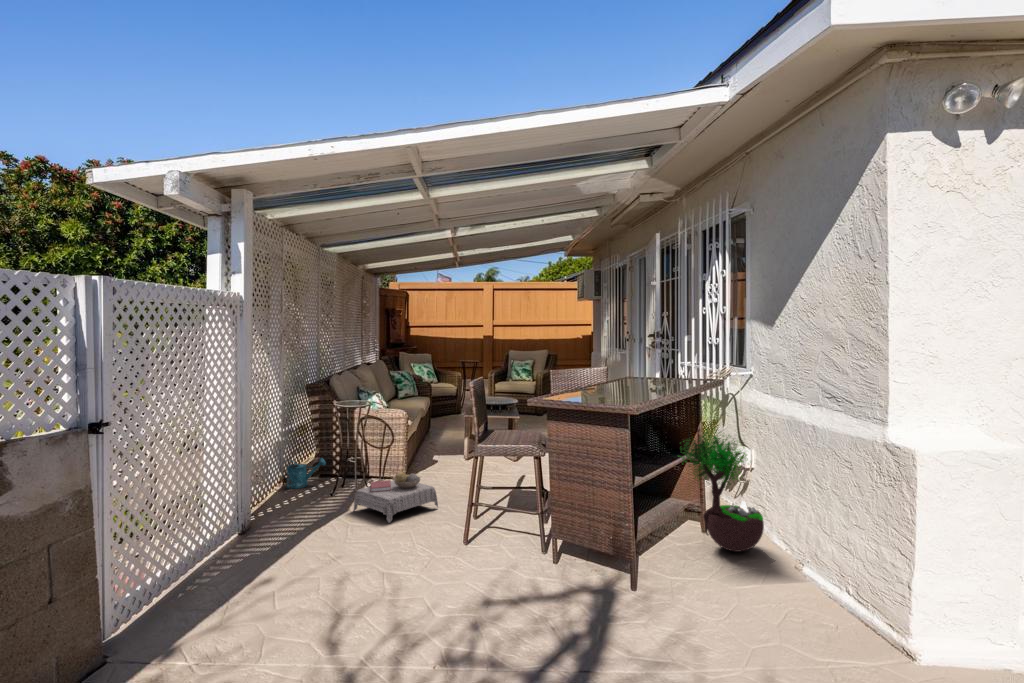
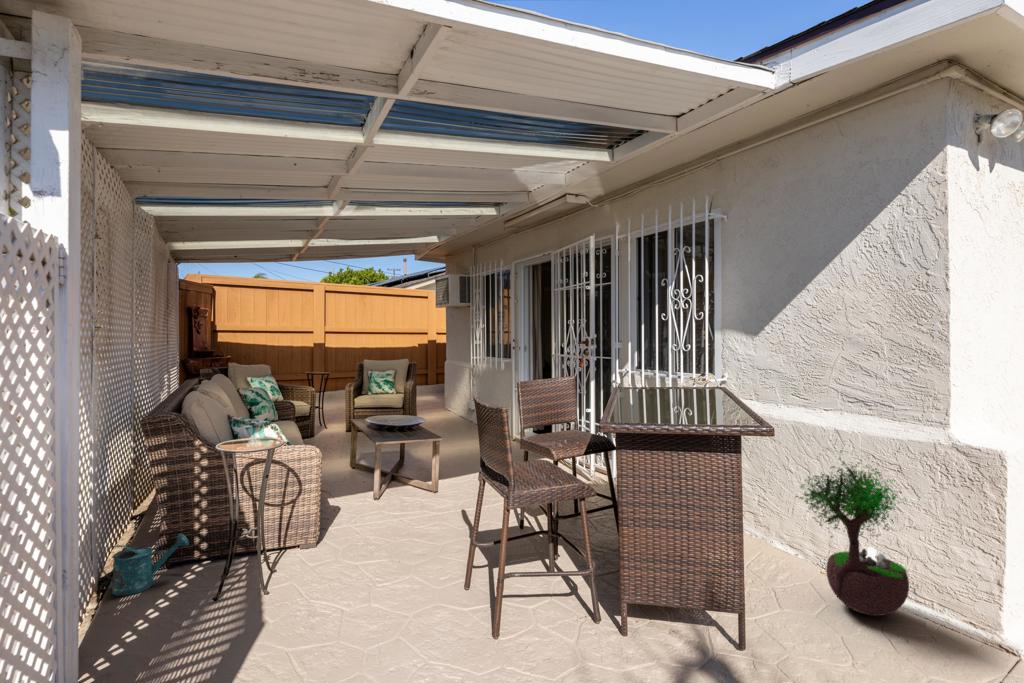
ottoman: present [354,472,438,523] -> none [281,553,421,651]

